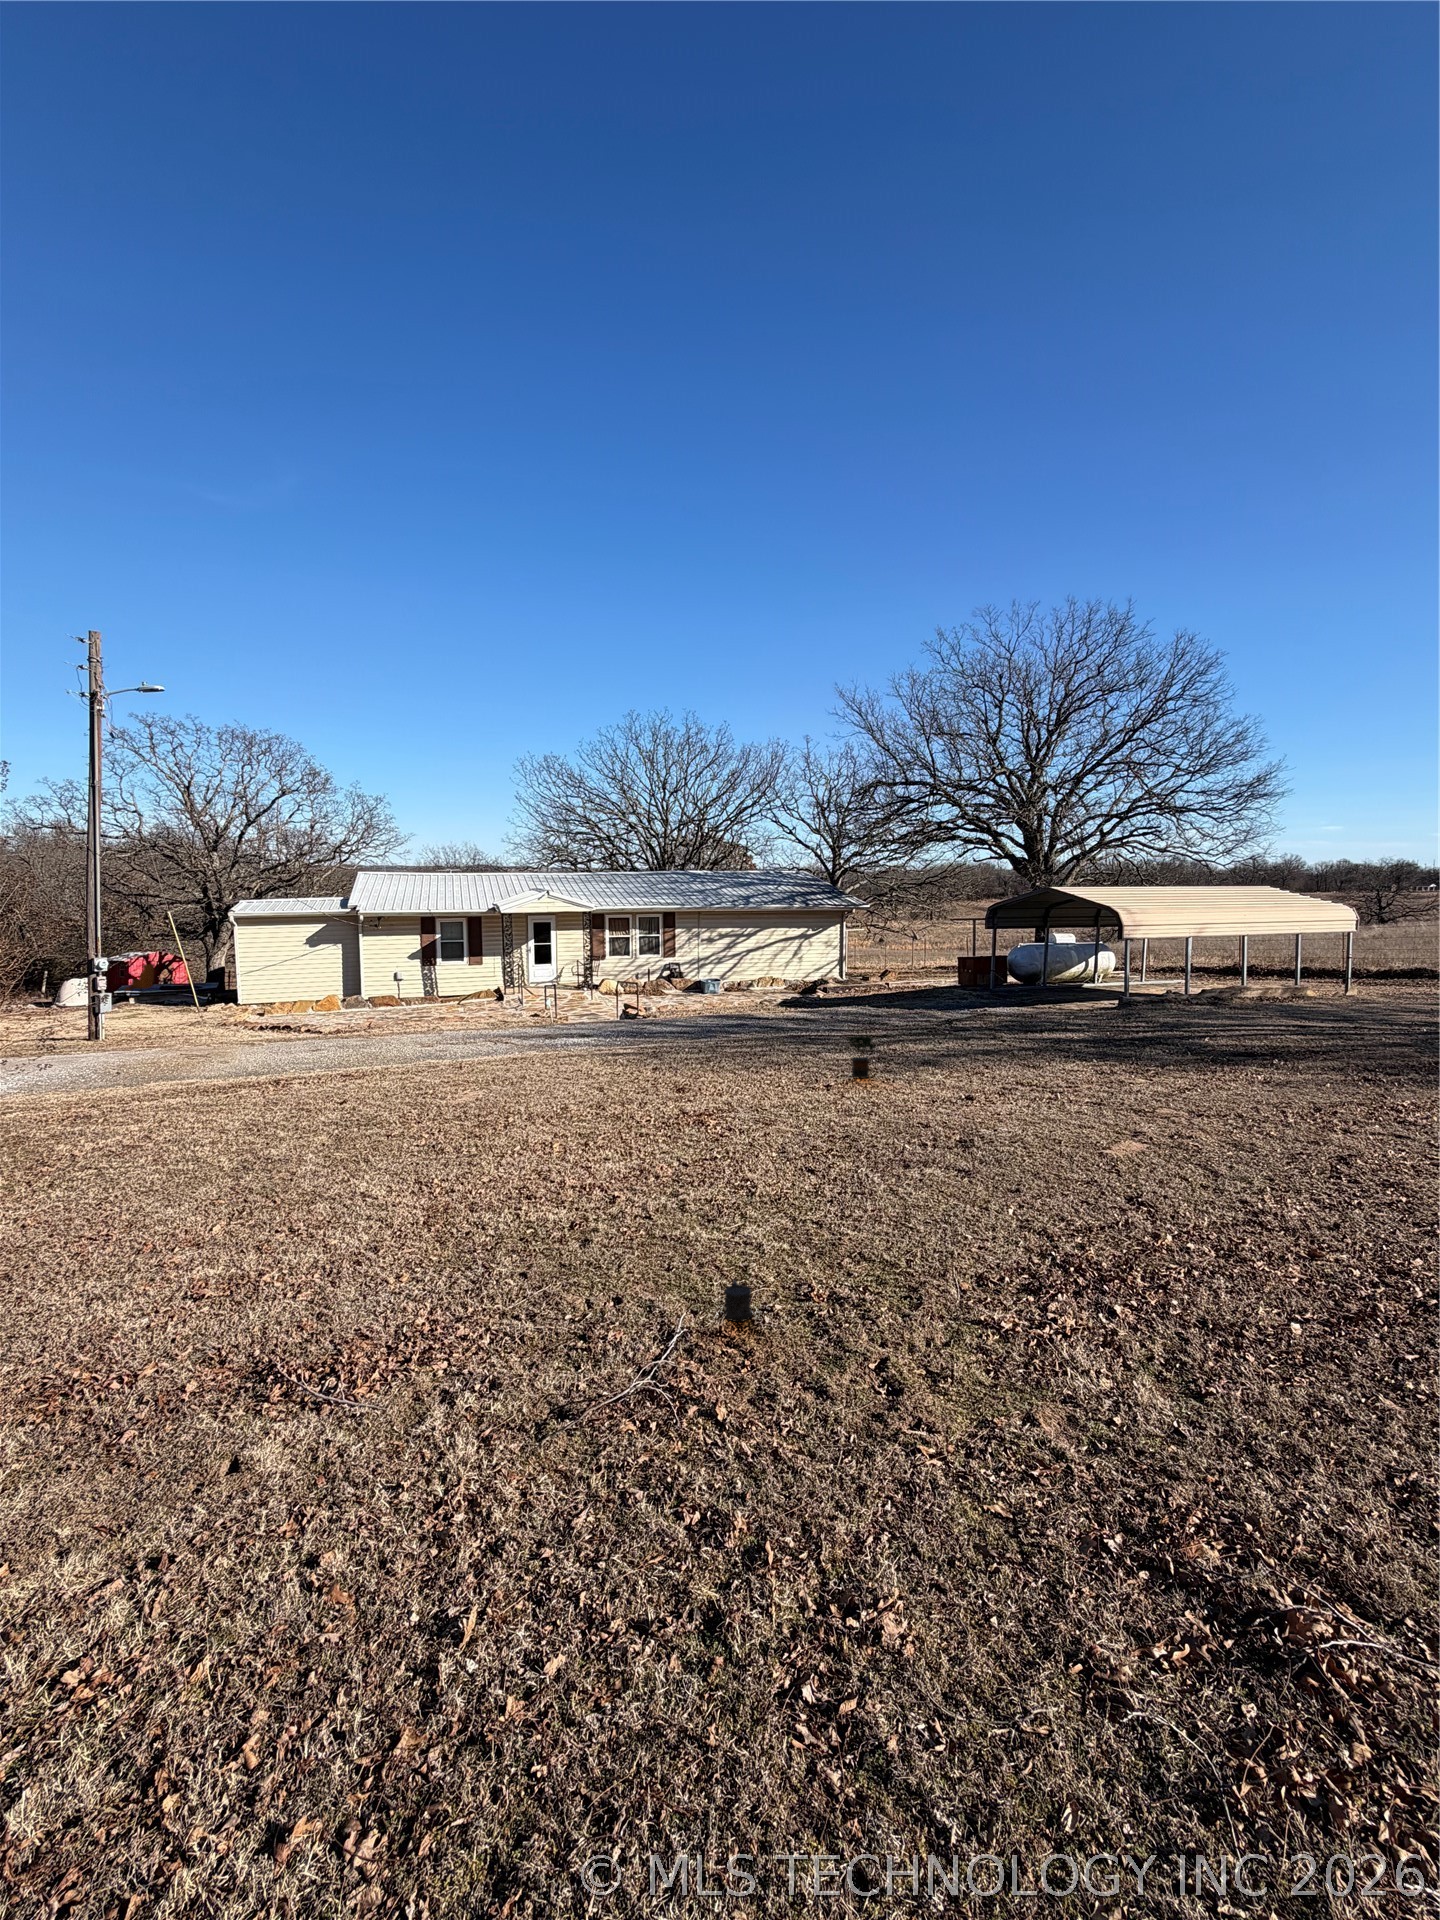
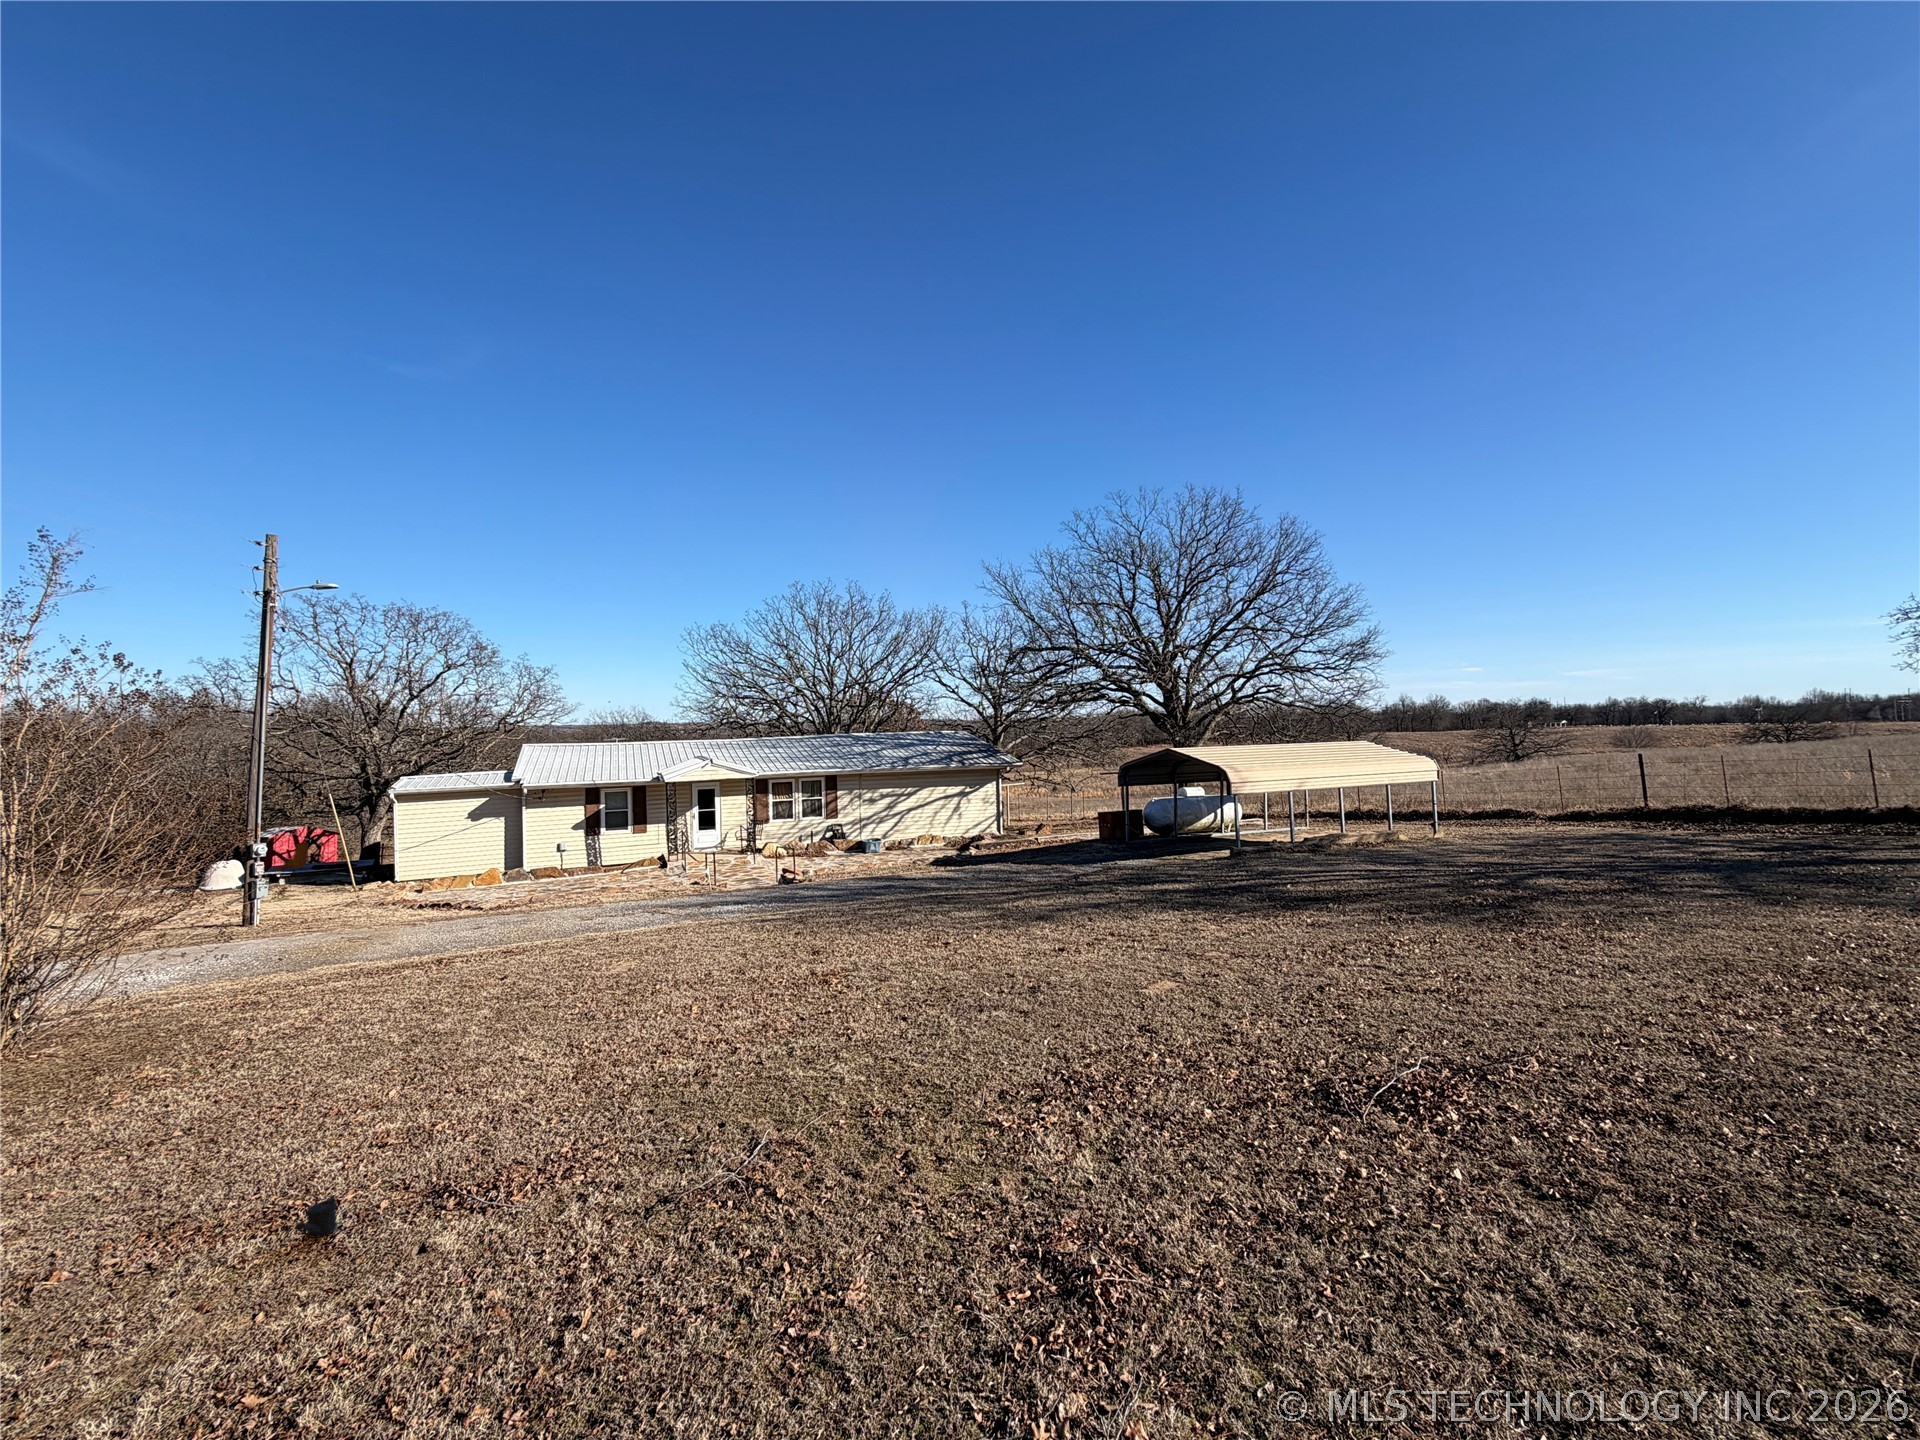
potted tree: present [847,1035,875,1078] -> none [967,895,994,935]
watering can: present [724,1279,752,1322] -> present [295,1195,337,1238]

